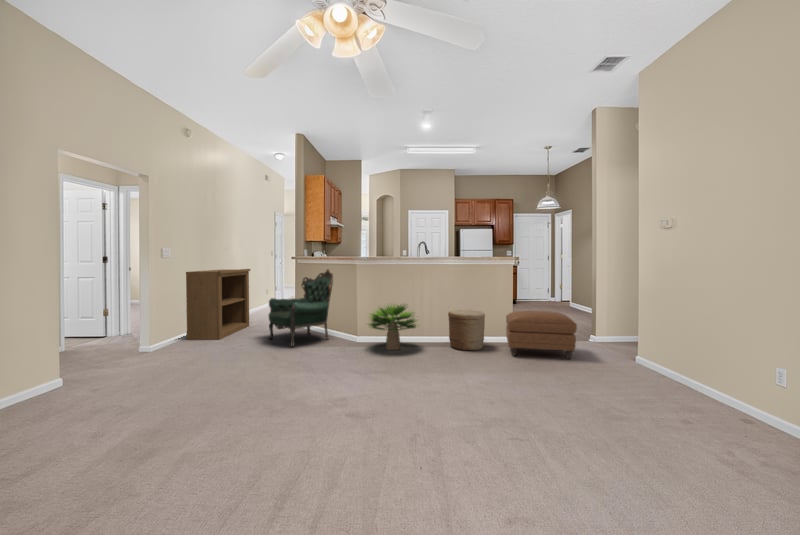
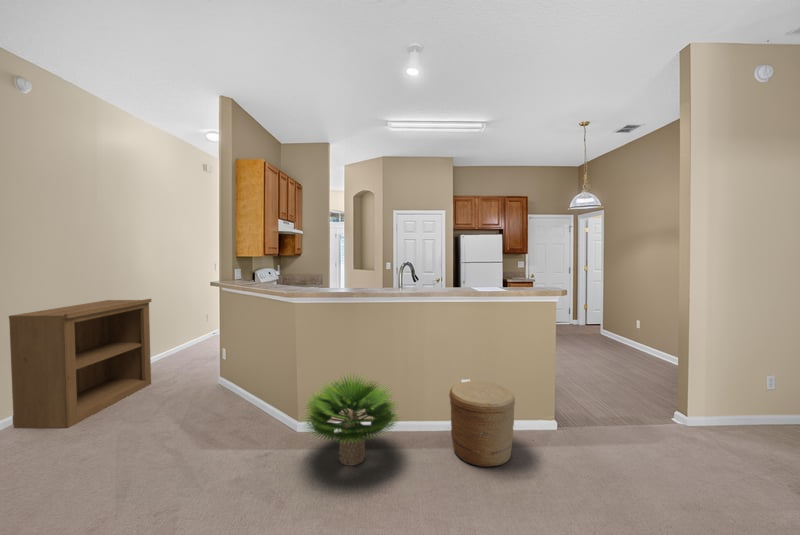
armchair: present [269,269,333,347] -> none [144,306,261,456]
ottoman: present [506,310,577,359] -> none [550,391,706,503]

